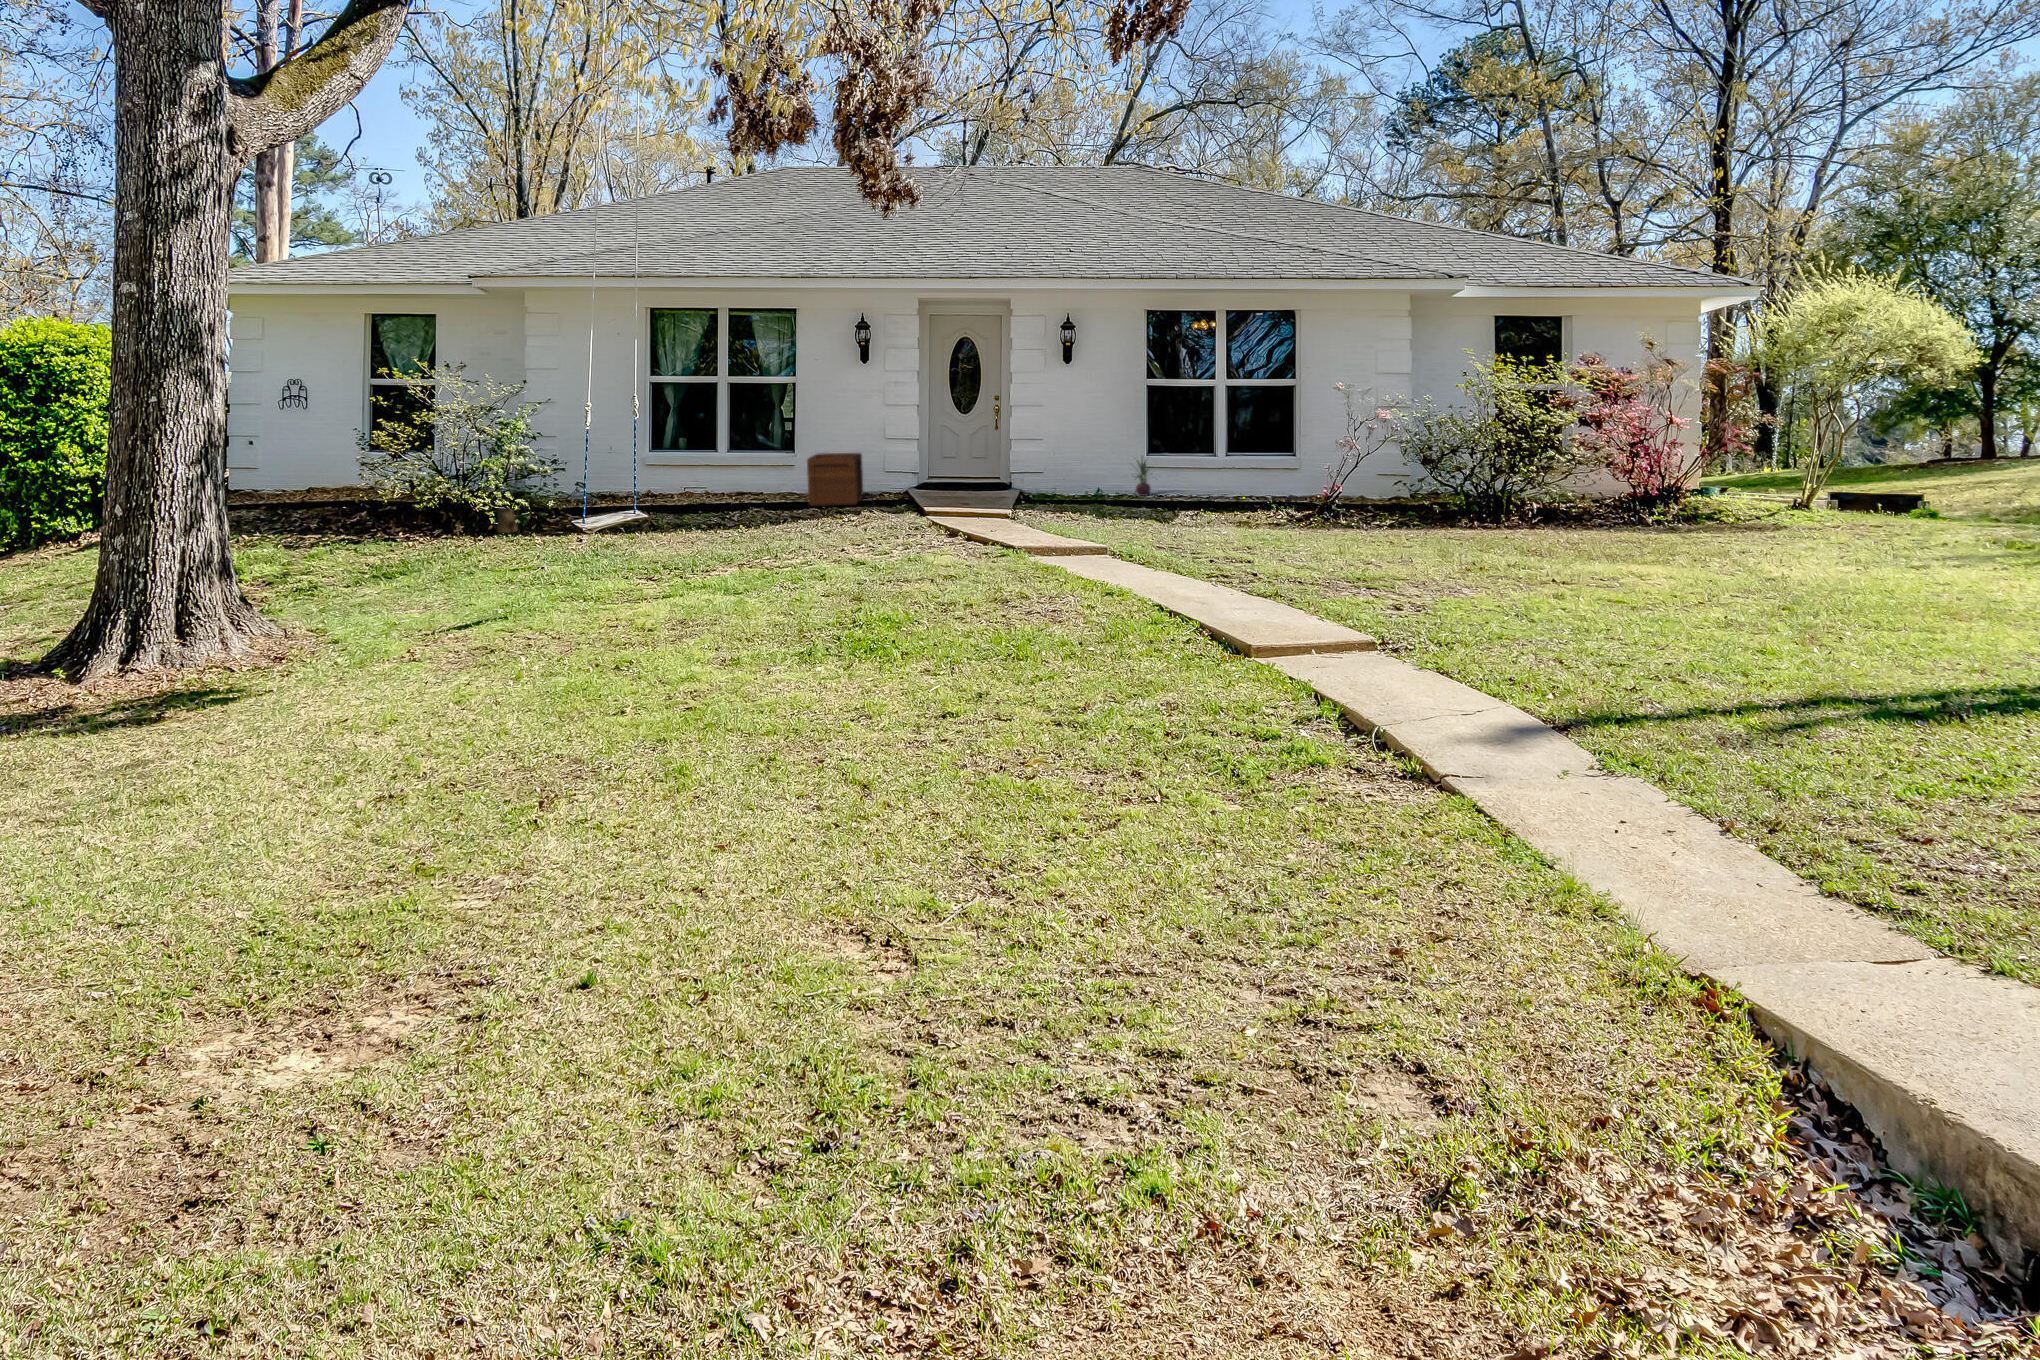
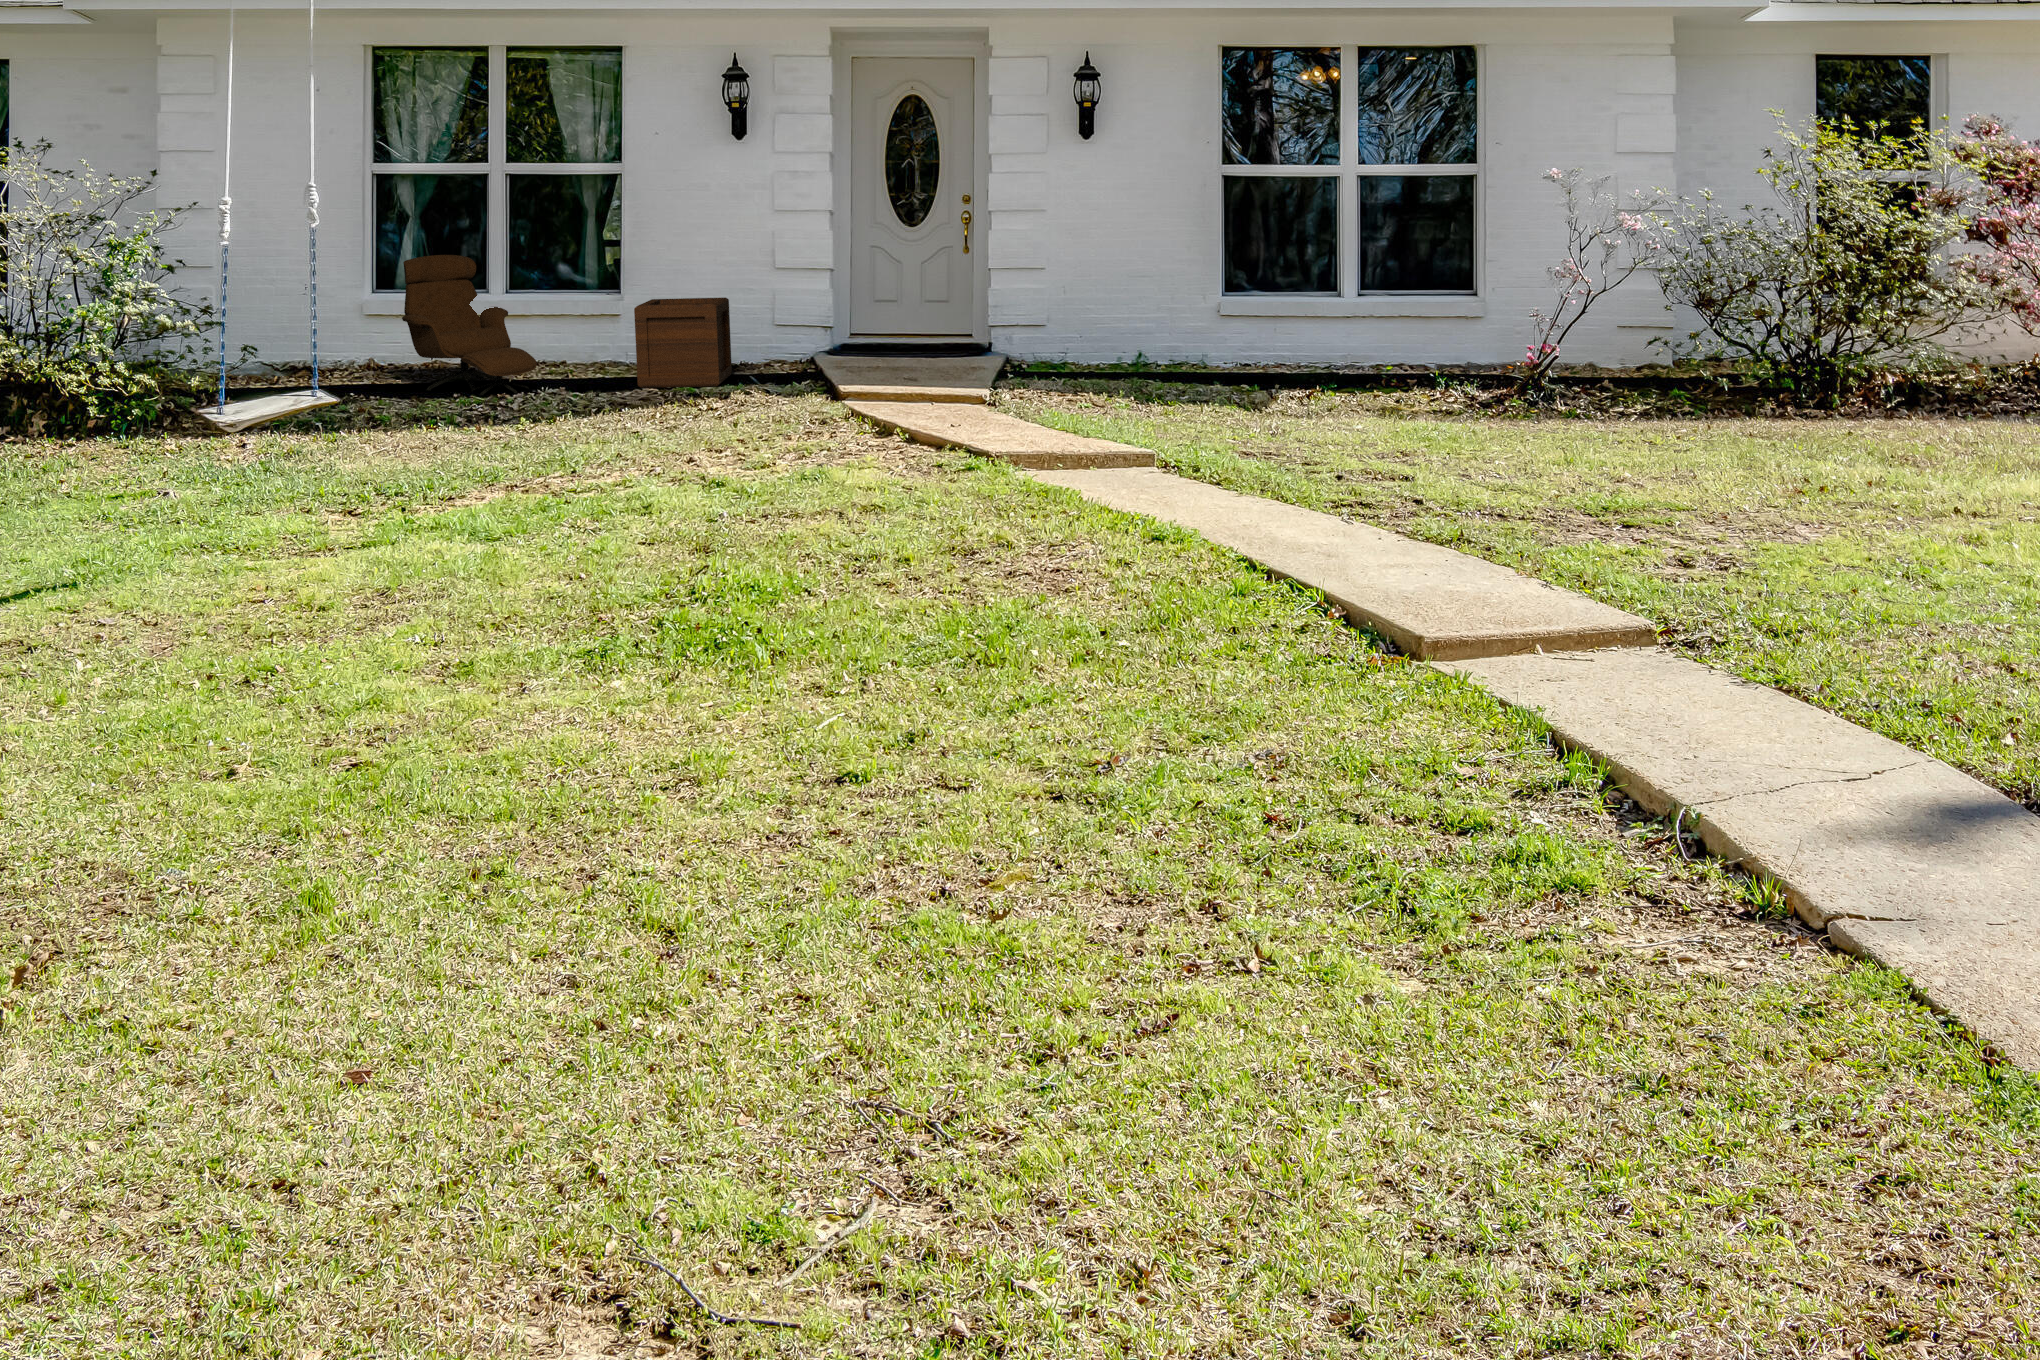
lounge chair: none [670,427,749,510] -> present [402,255,537,395]
decorative plant: present [1130,457,1152,496] -> none [1169,301,1241,370]
watering can: present [497,508,519,533] -> none [97,389,138,434]

